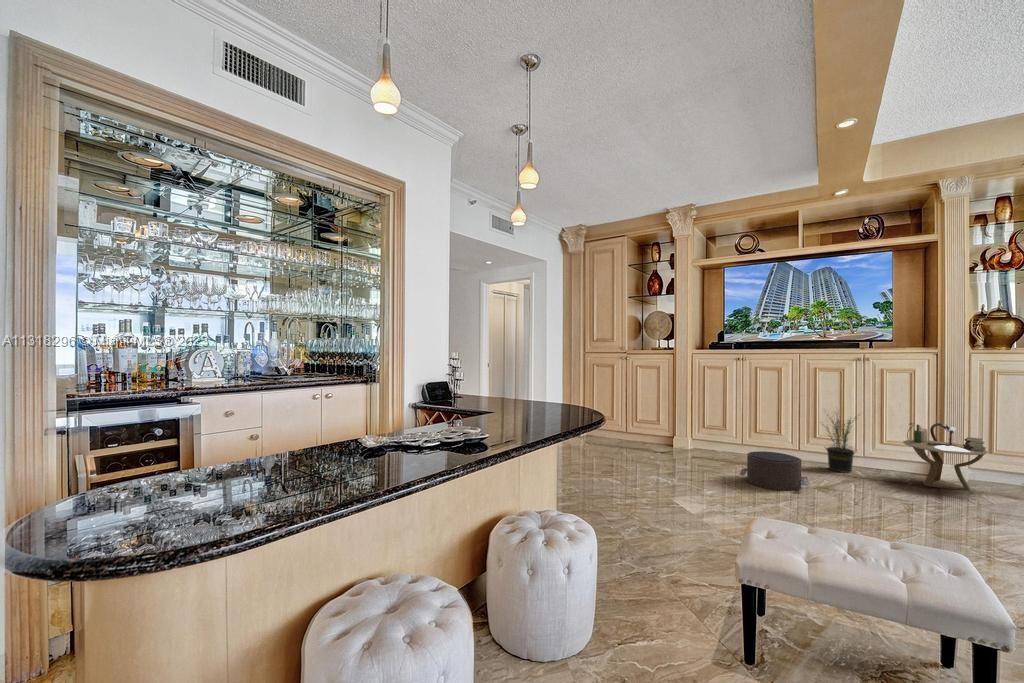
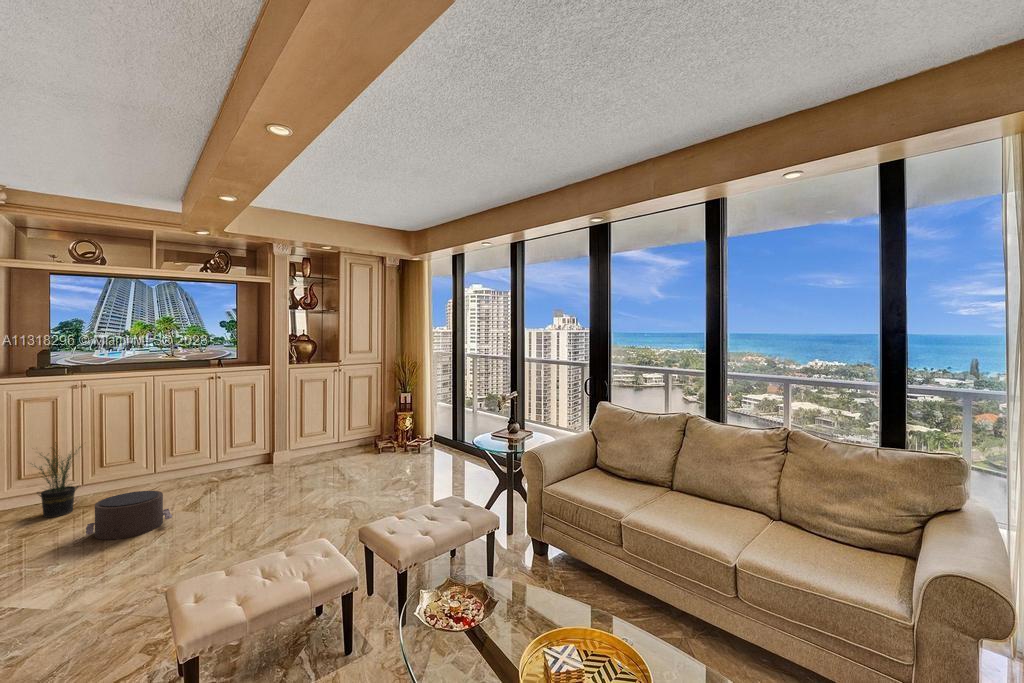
potted plant: present [826,417,856,473] -> present [35,442,81,517]
side table: present [903,423,988,491] -> none [247,426,302,480]

